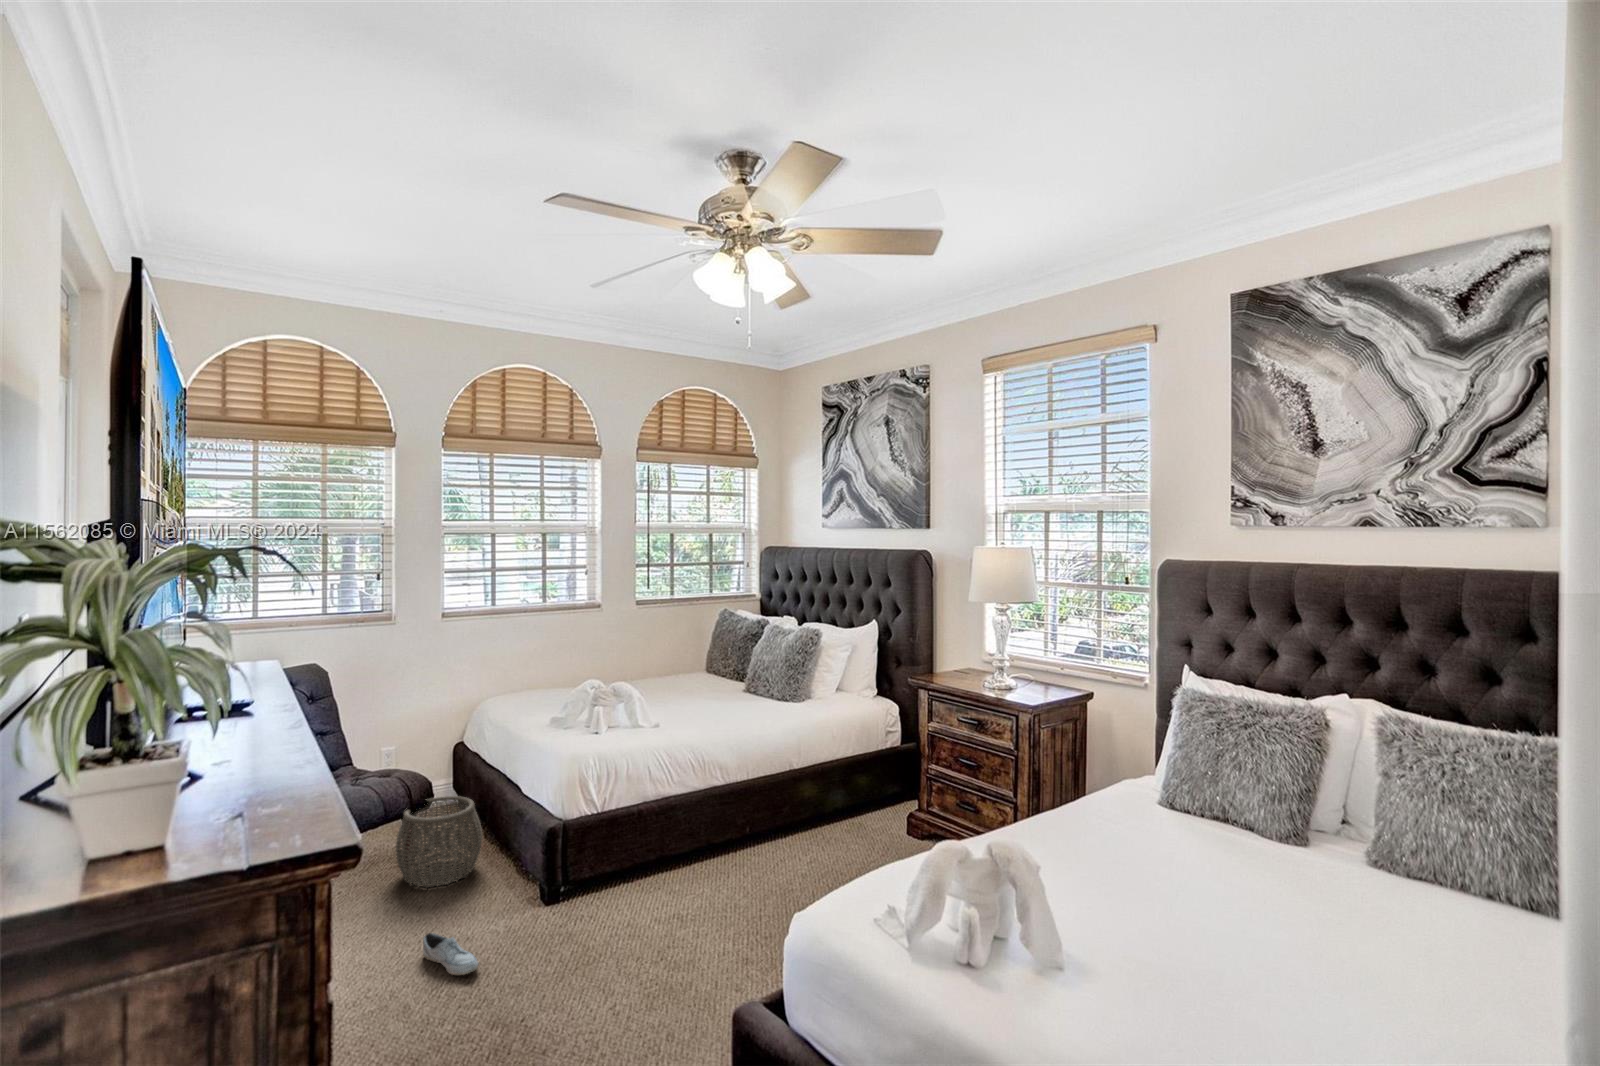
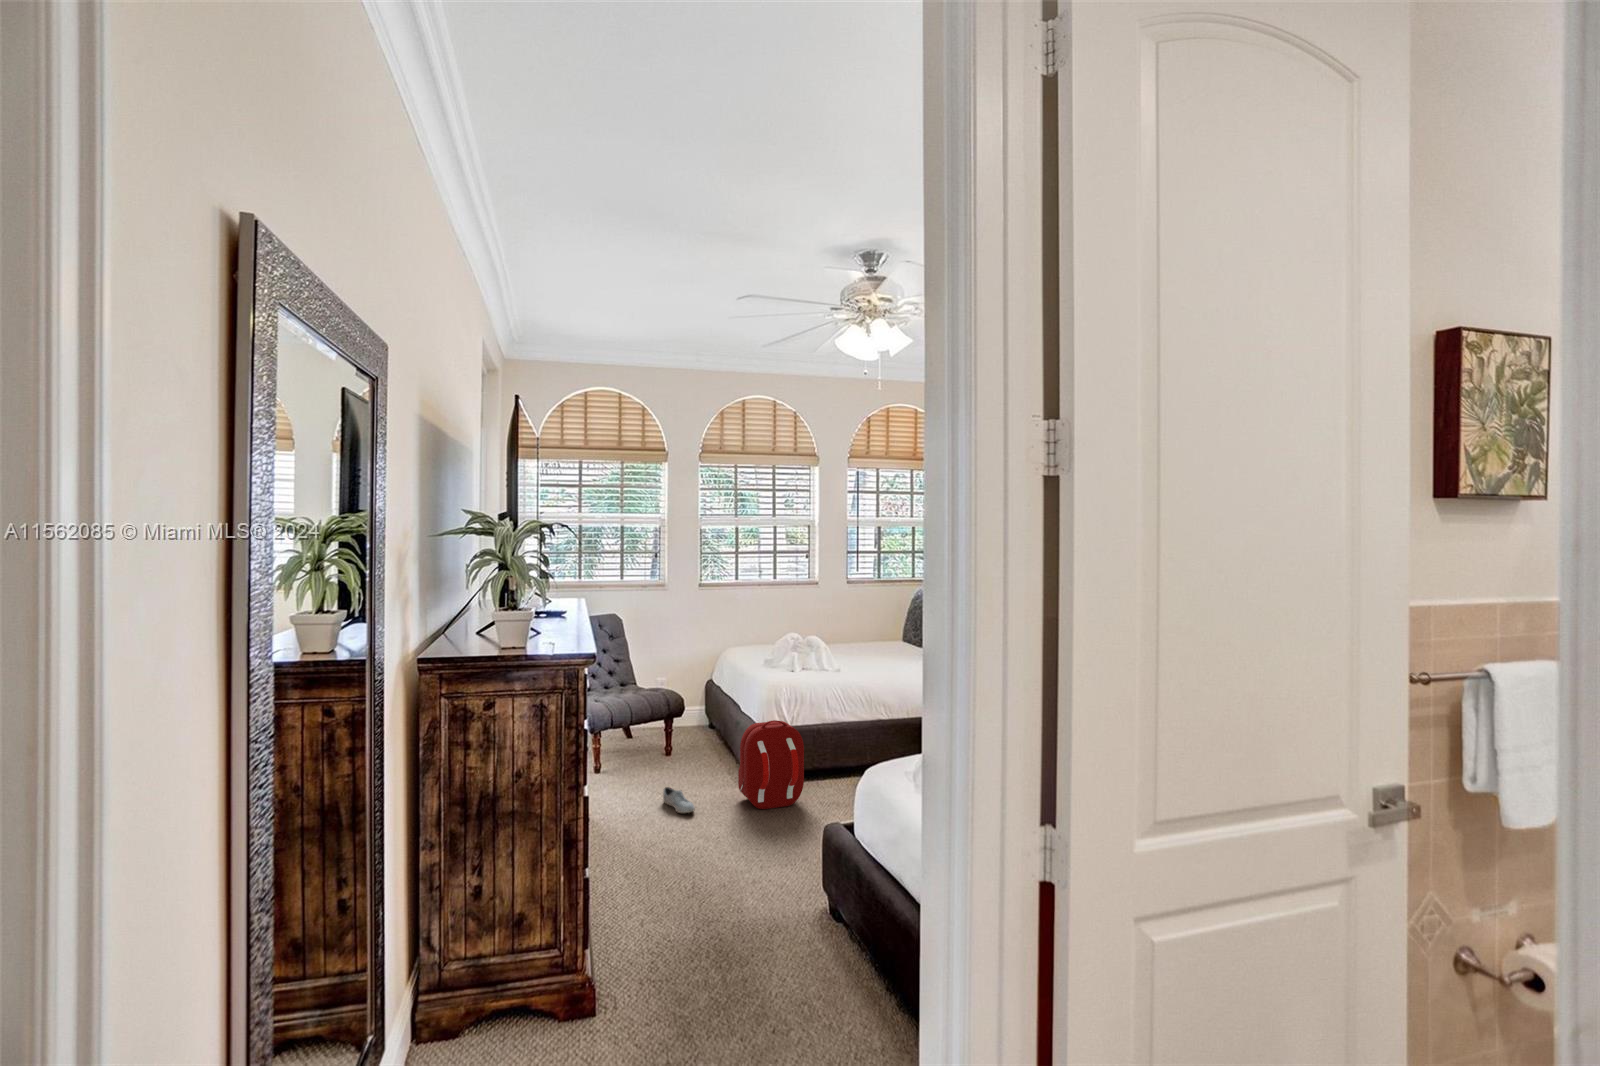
woven basket: present [395,796,482,887] -> none [656,710,714,769]
backpack: none [537,813,633,943] -> present [738,720,804,809]

